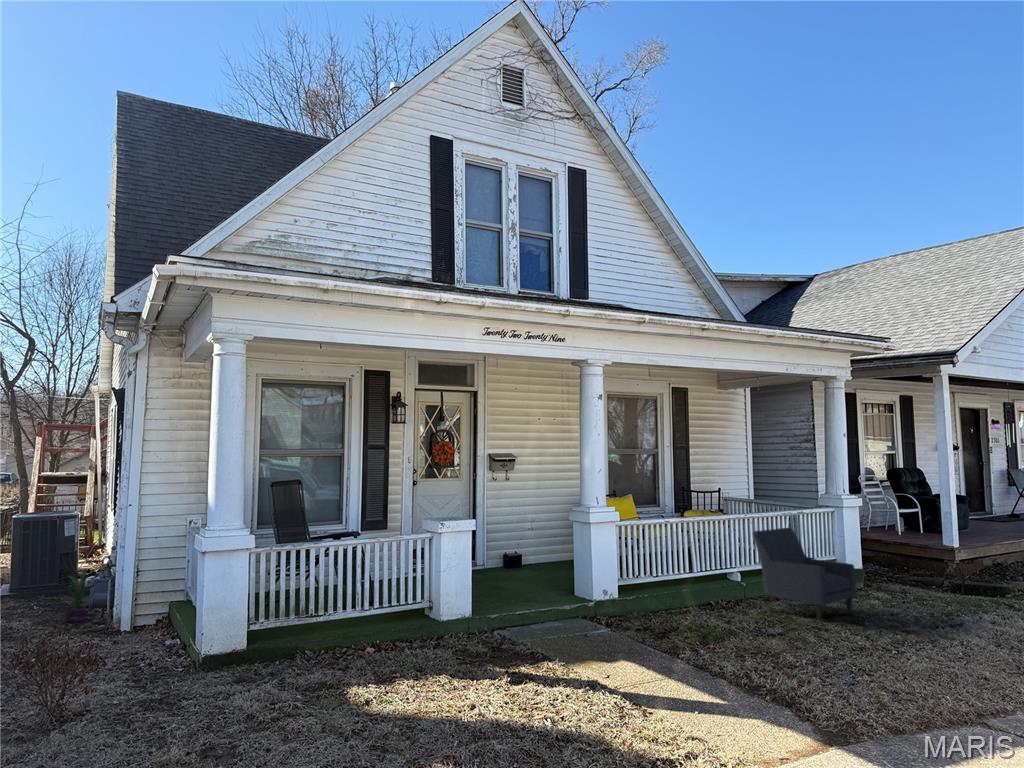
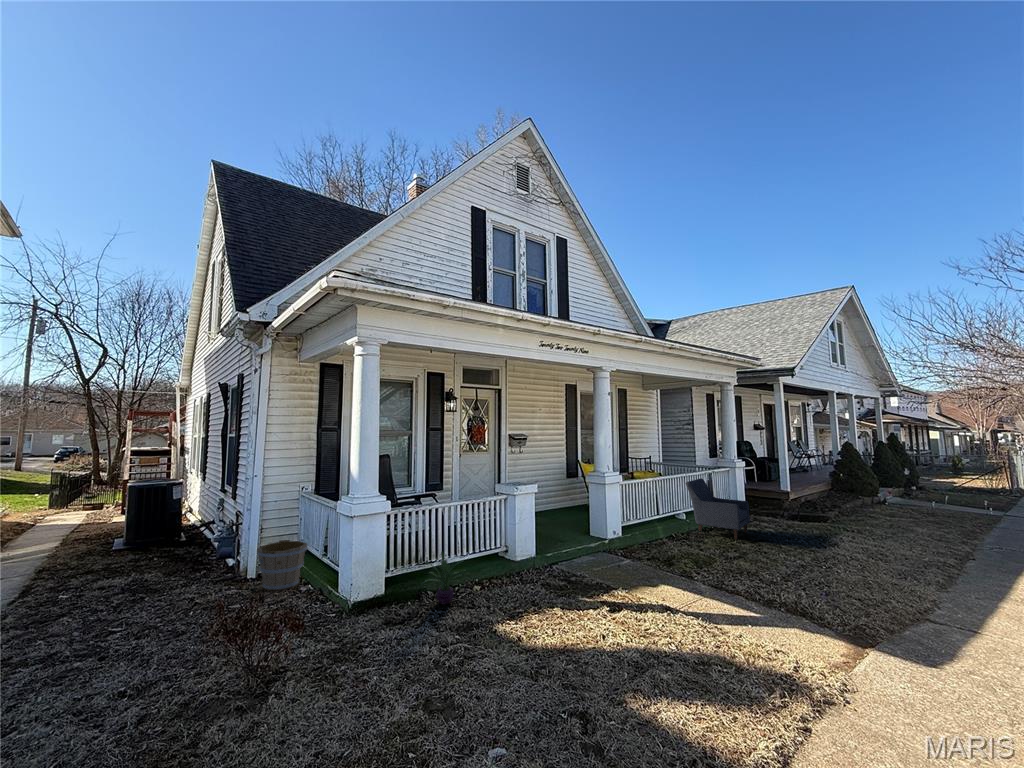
decorative plant: present [66,570,92,623] -> present [424,552,457,605]
wooden bucket: none [125,581,187,638] -> present [257,540,307,590]

